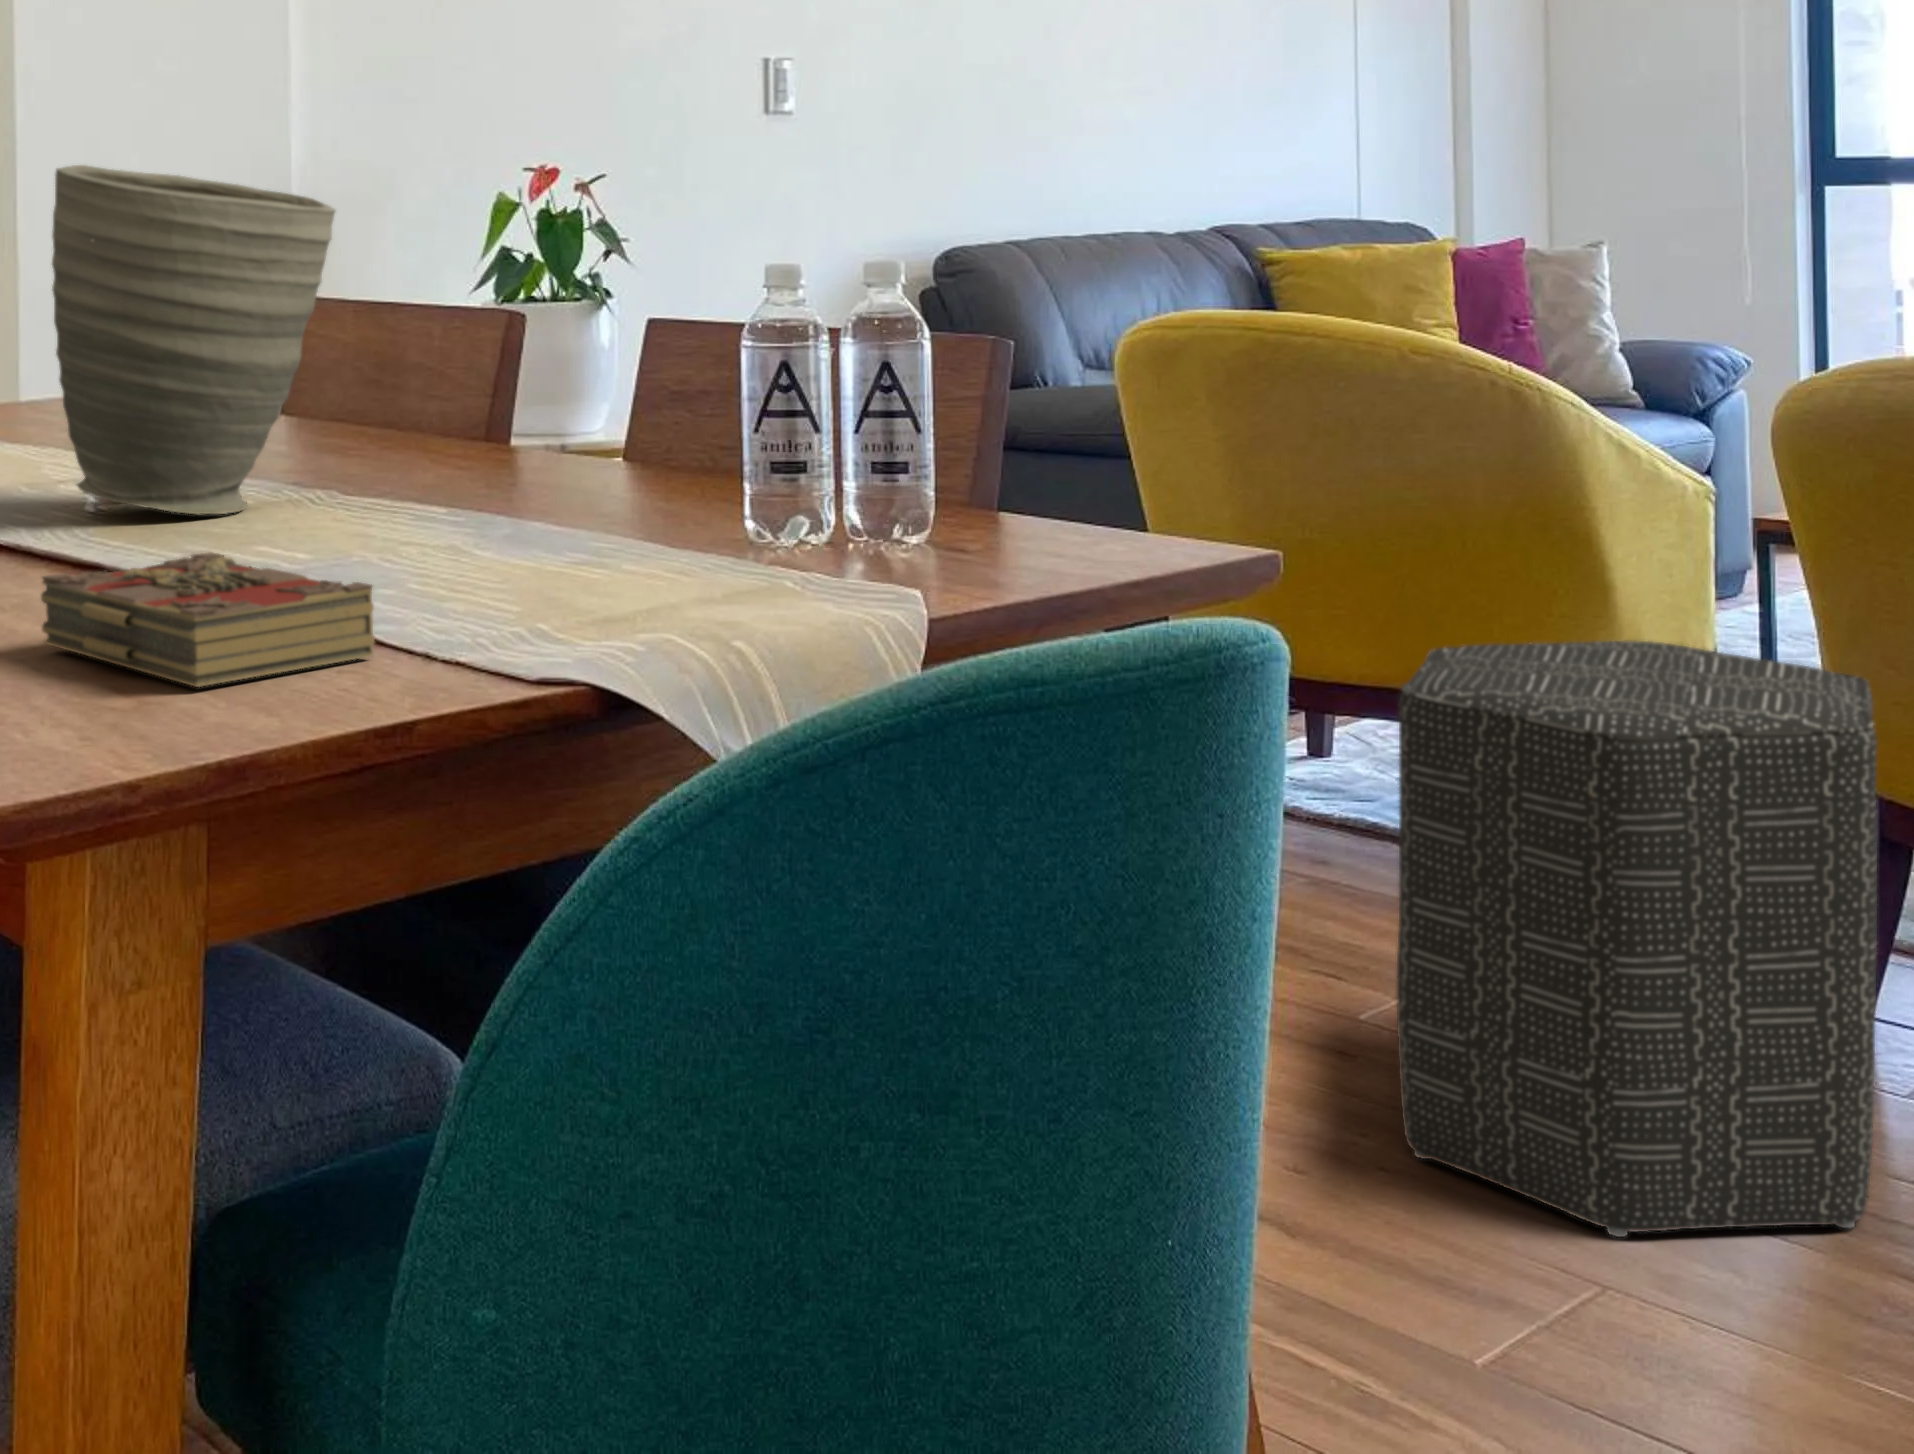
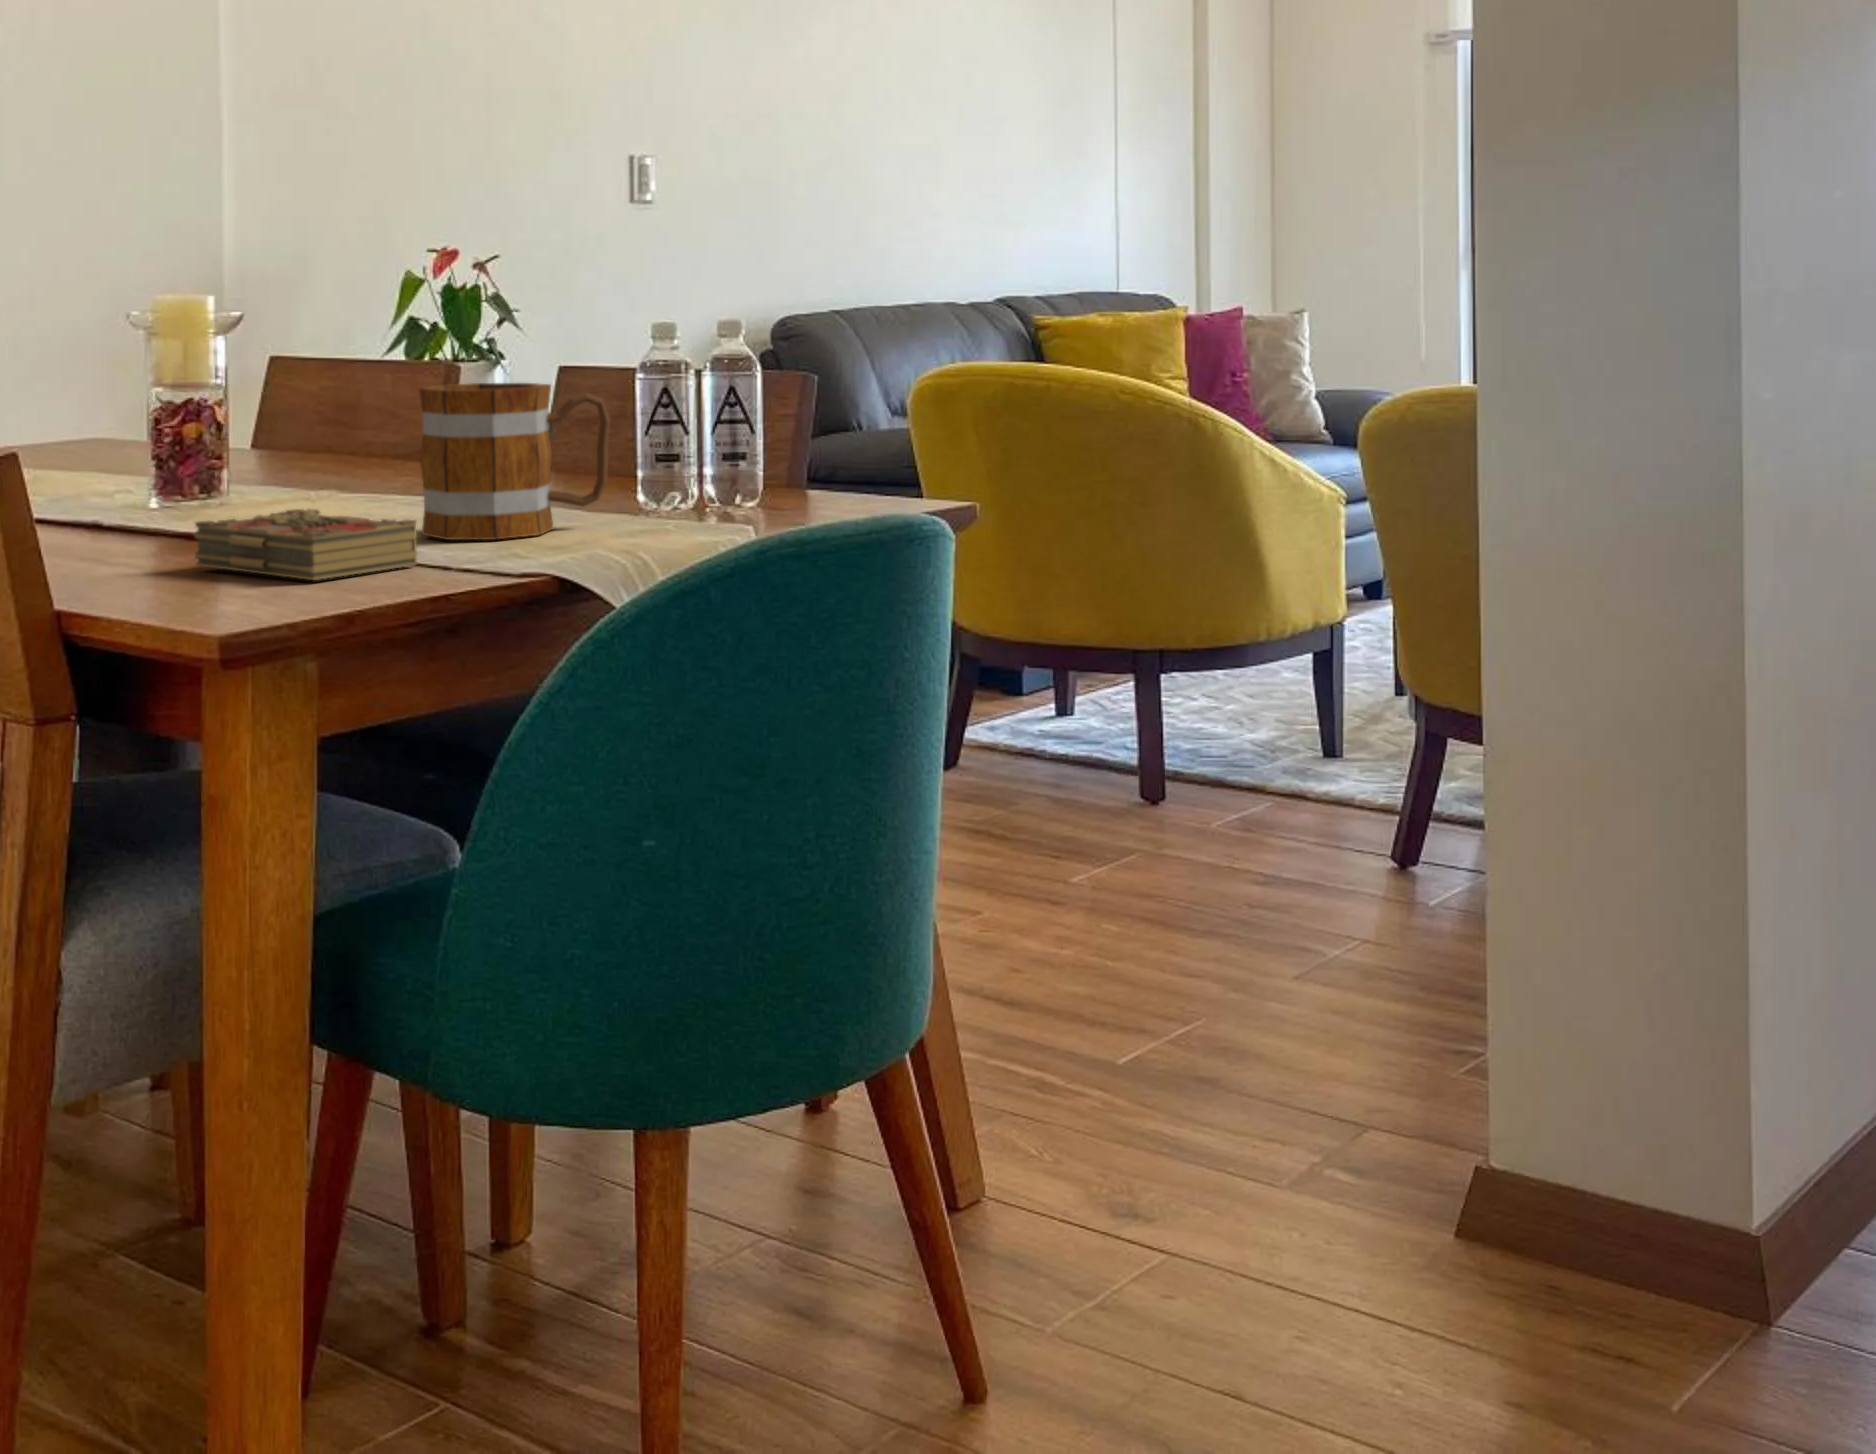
vase: present [52,165,335,515] -> none [134,253,342,503]
mug: none [404,355,697,602] -> present [420,383,610,540]
ottoman: present [1396,640,1877,1237] -> none [1090,594,1402,995]

